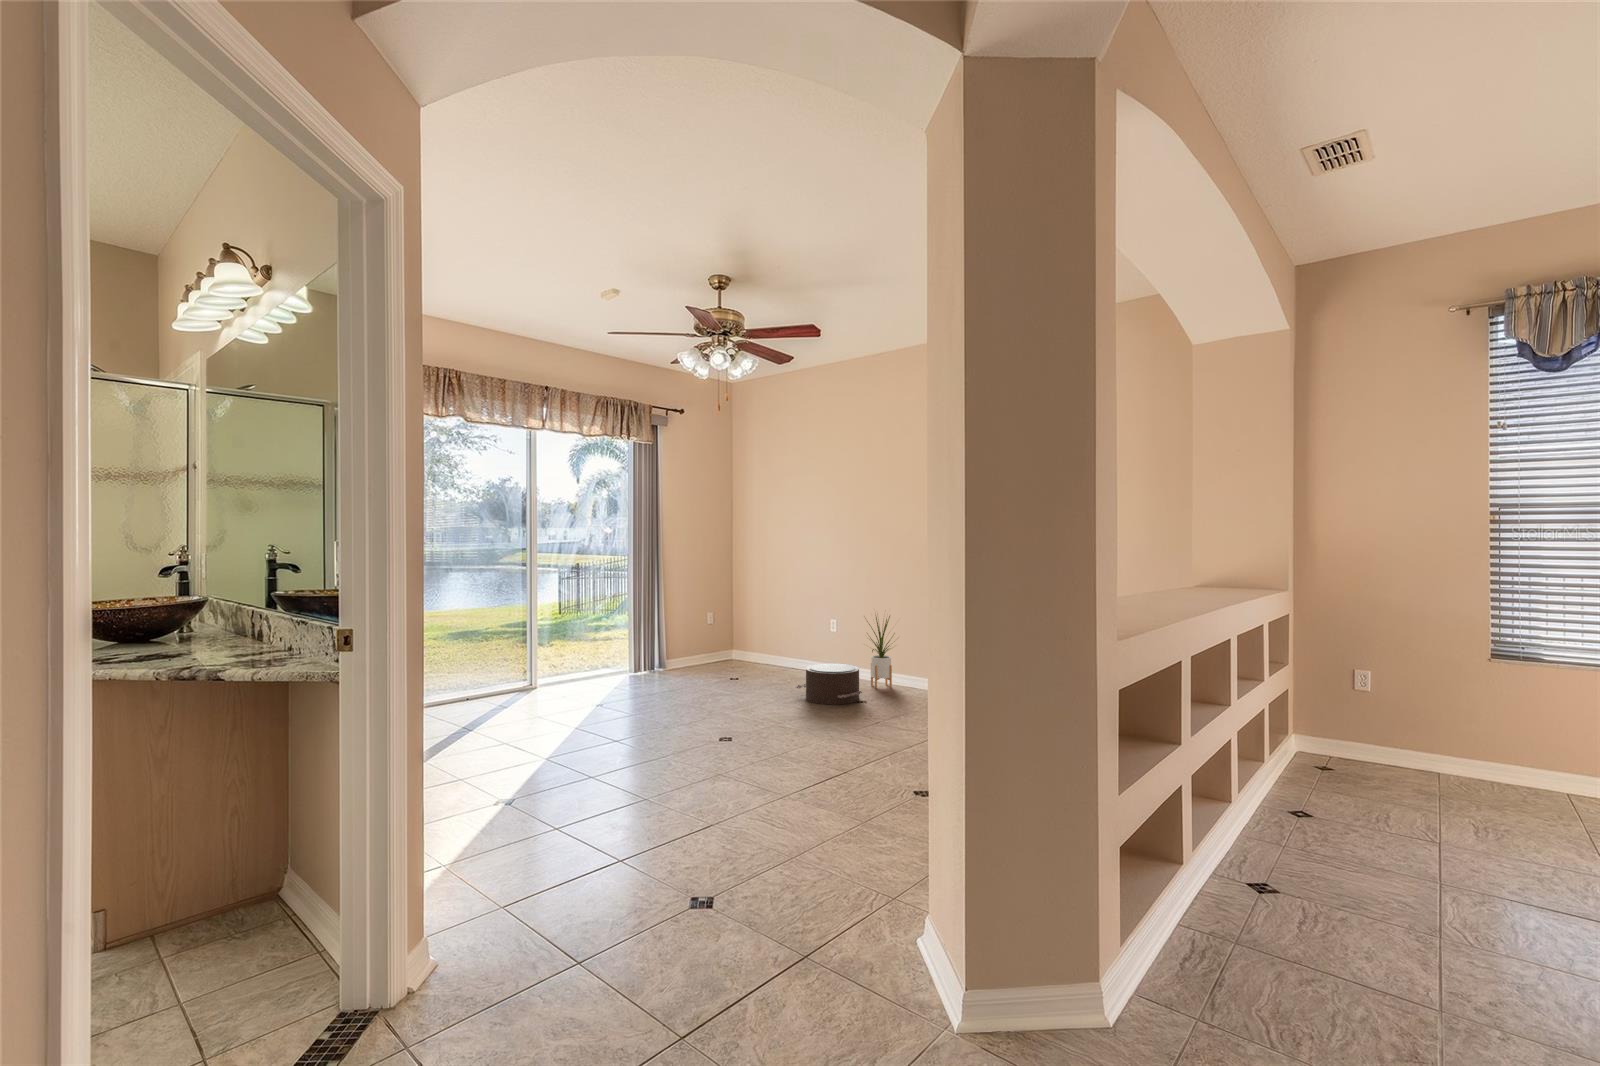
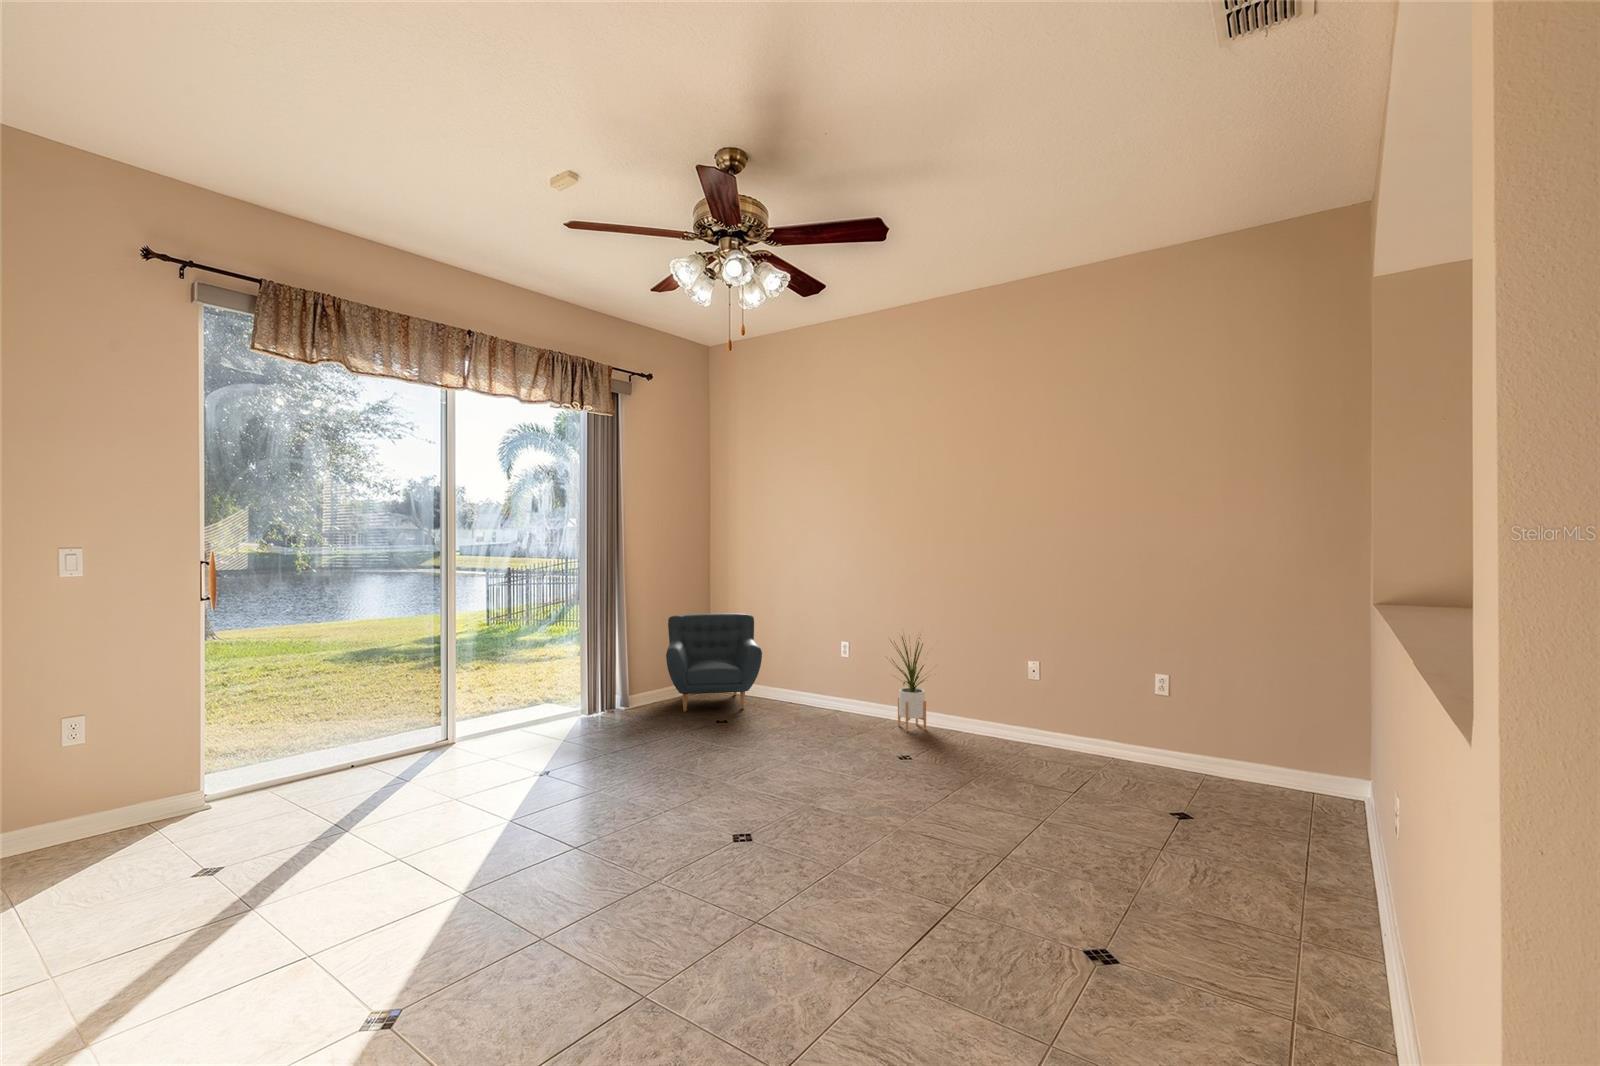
armchair: none [693,599,769,674] -> present [666,614,762,711]
pouf: present [796,663,862,704] -> none [809,702,902,761]

